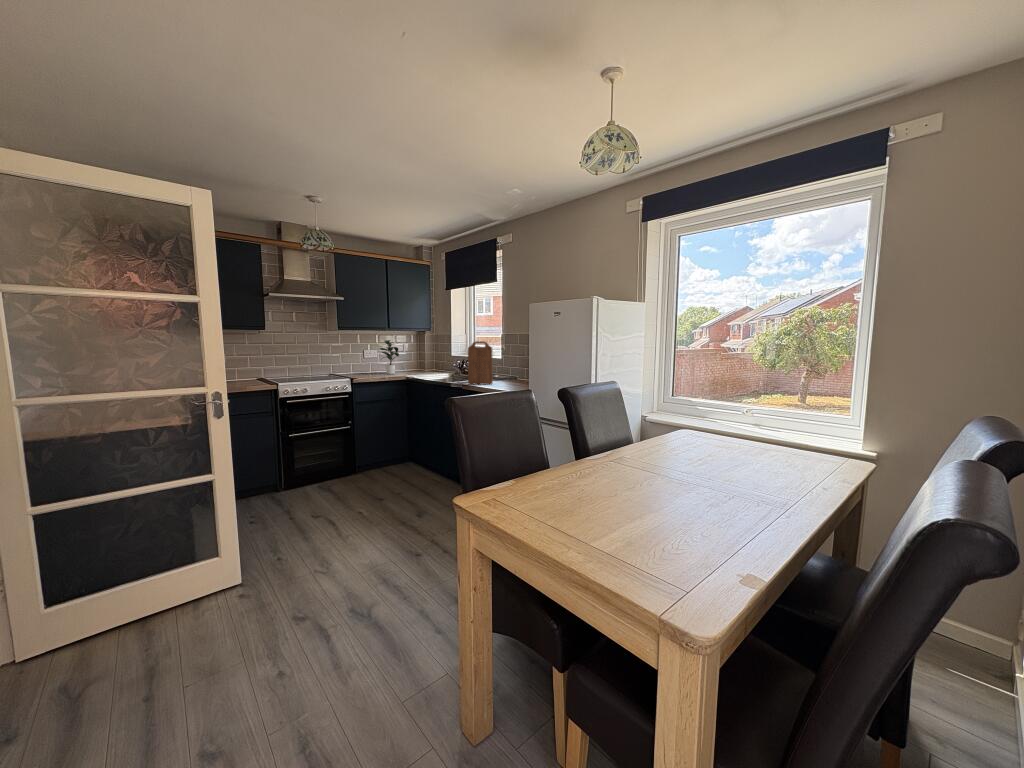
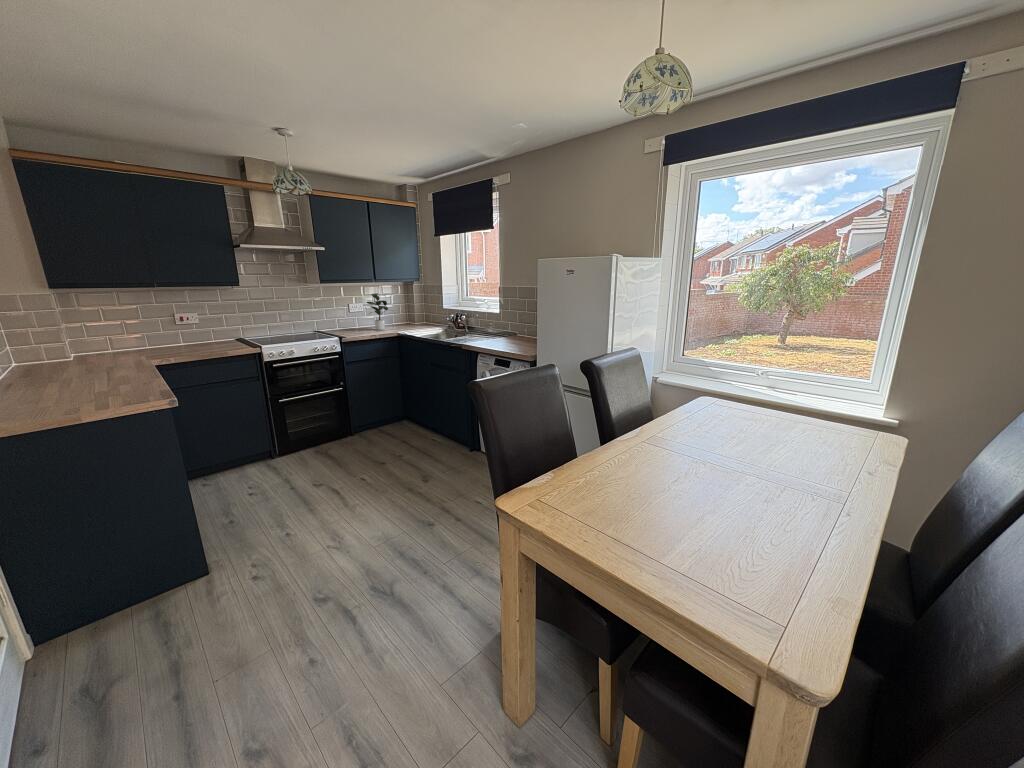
cutting board: present [468,341,493,384] -> none [465,298,492,344]

